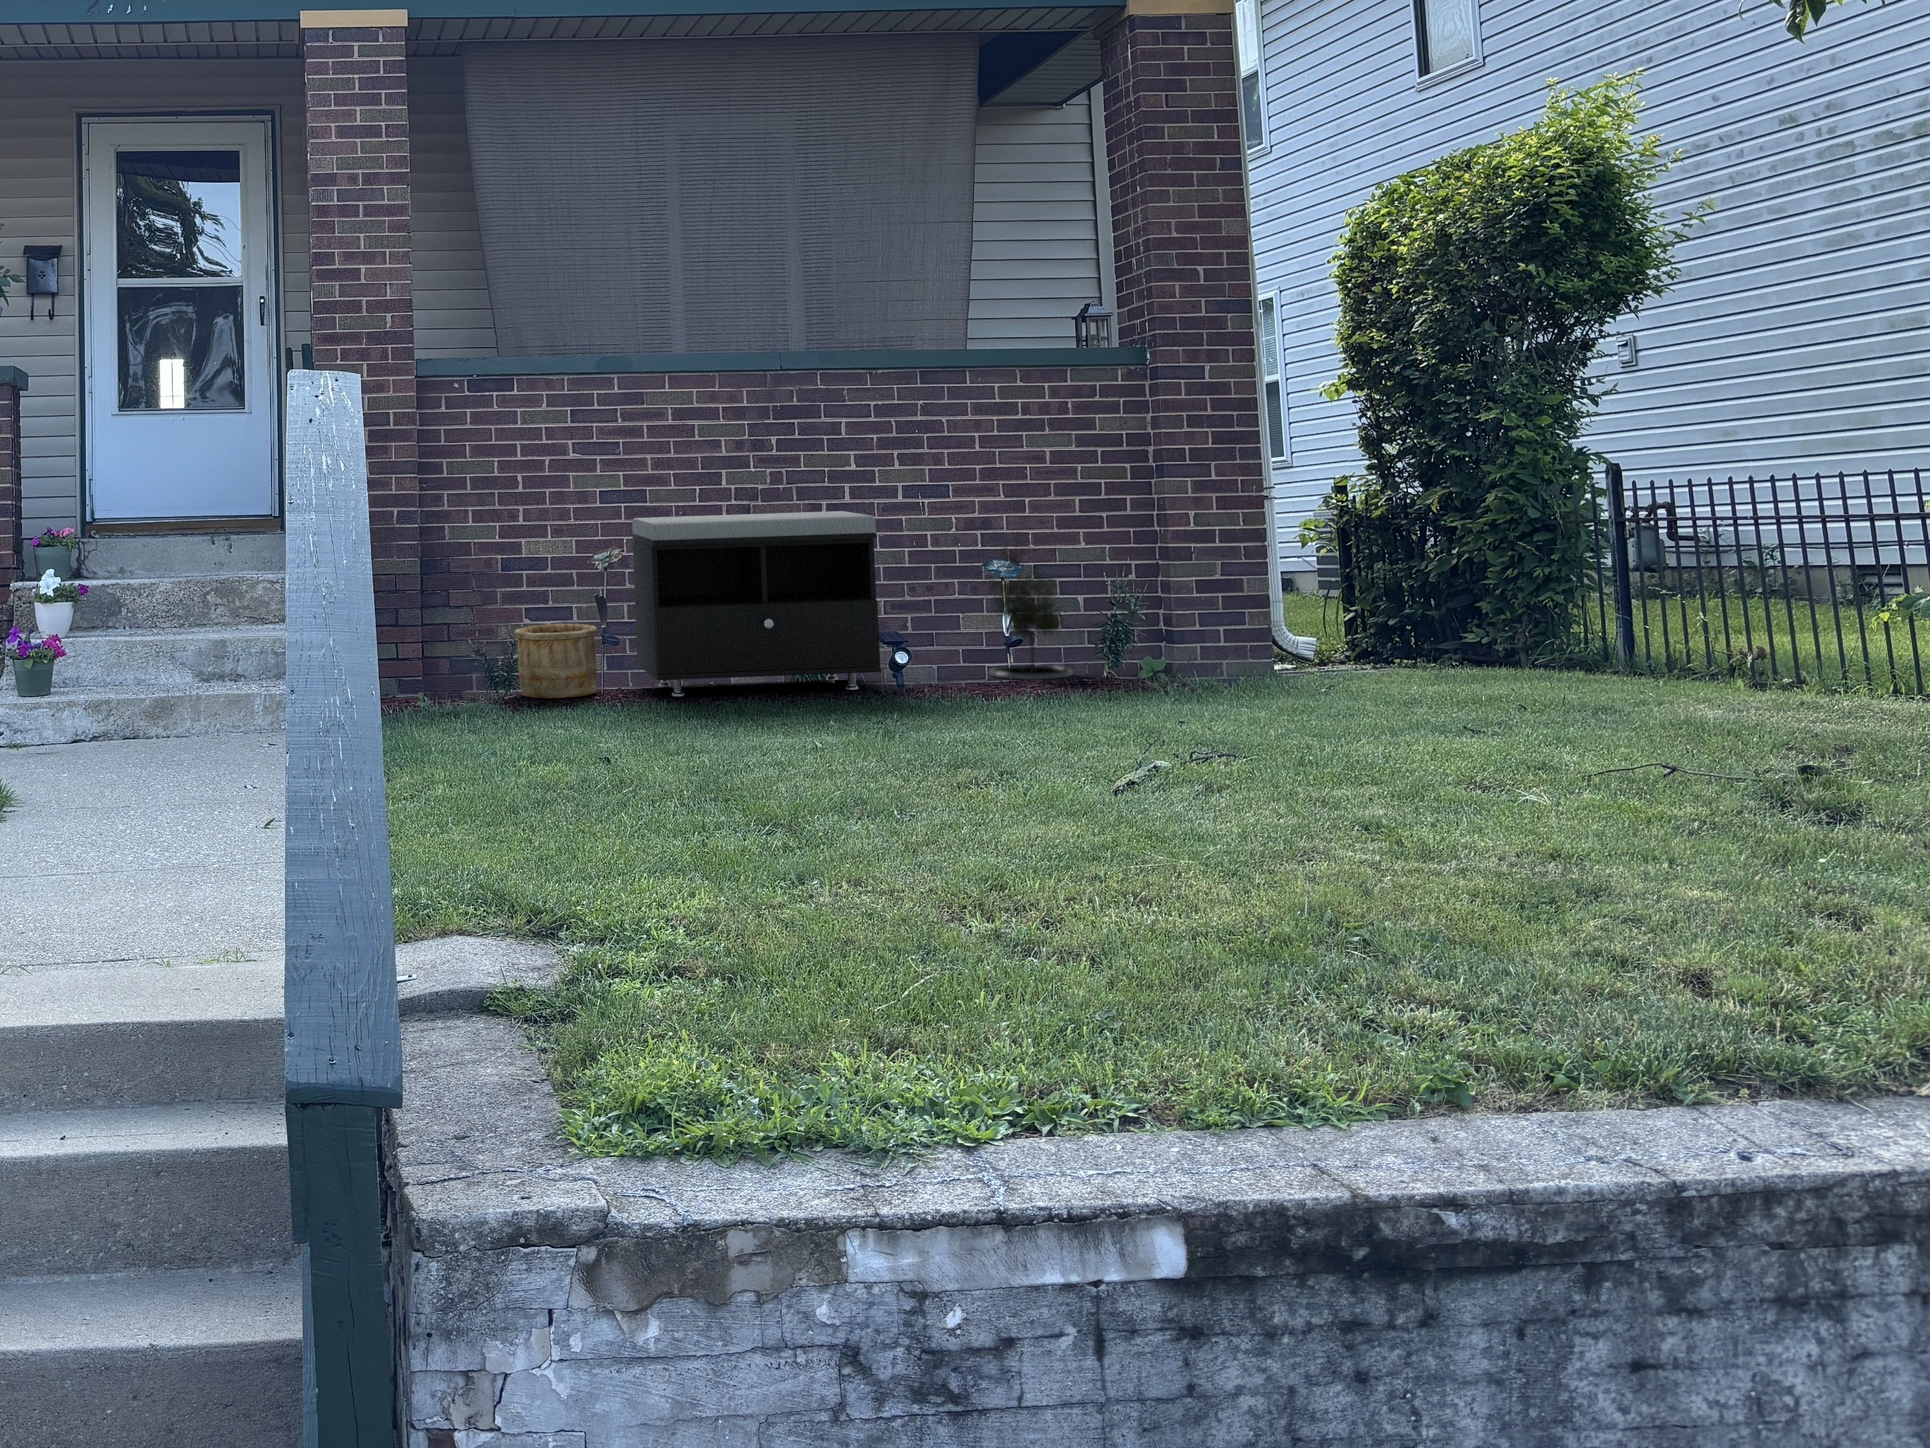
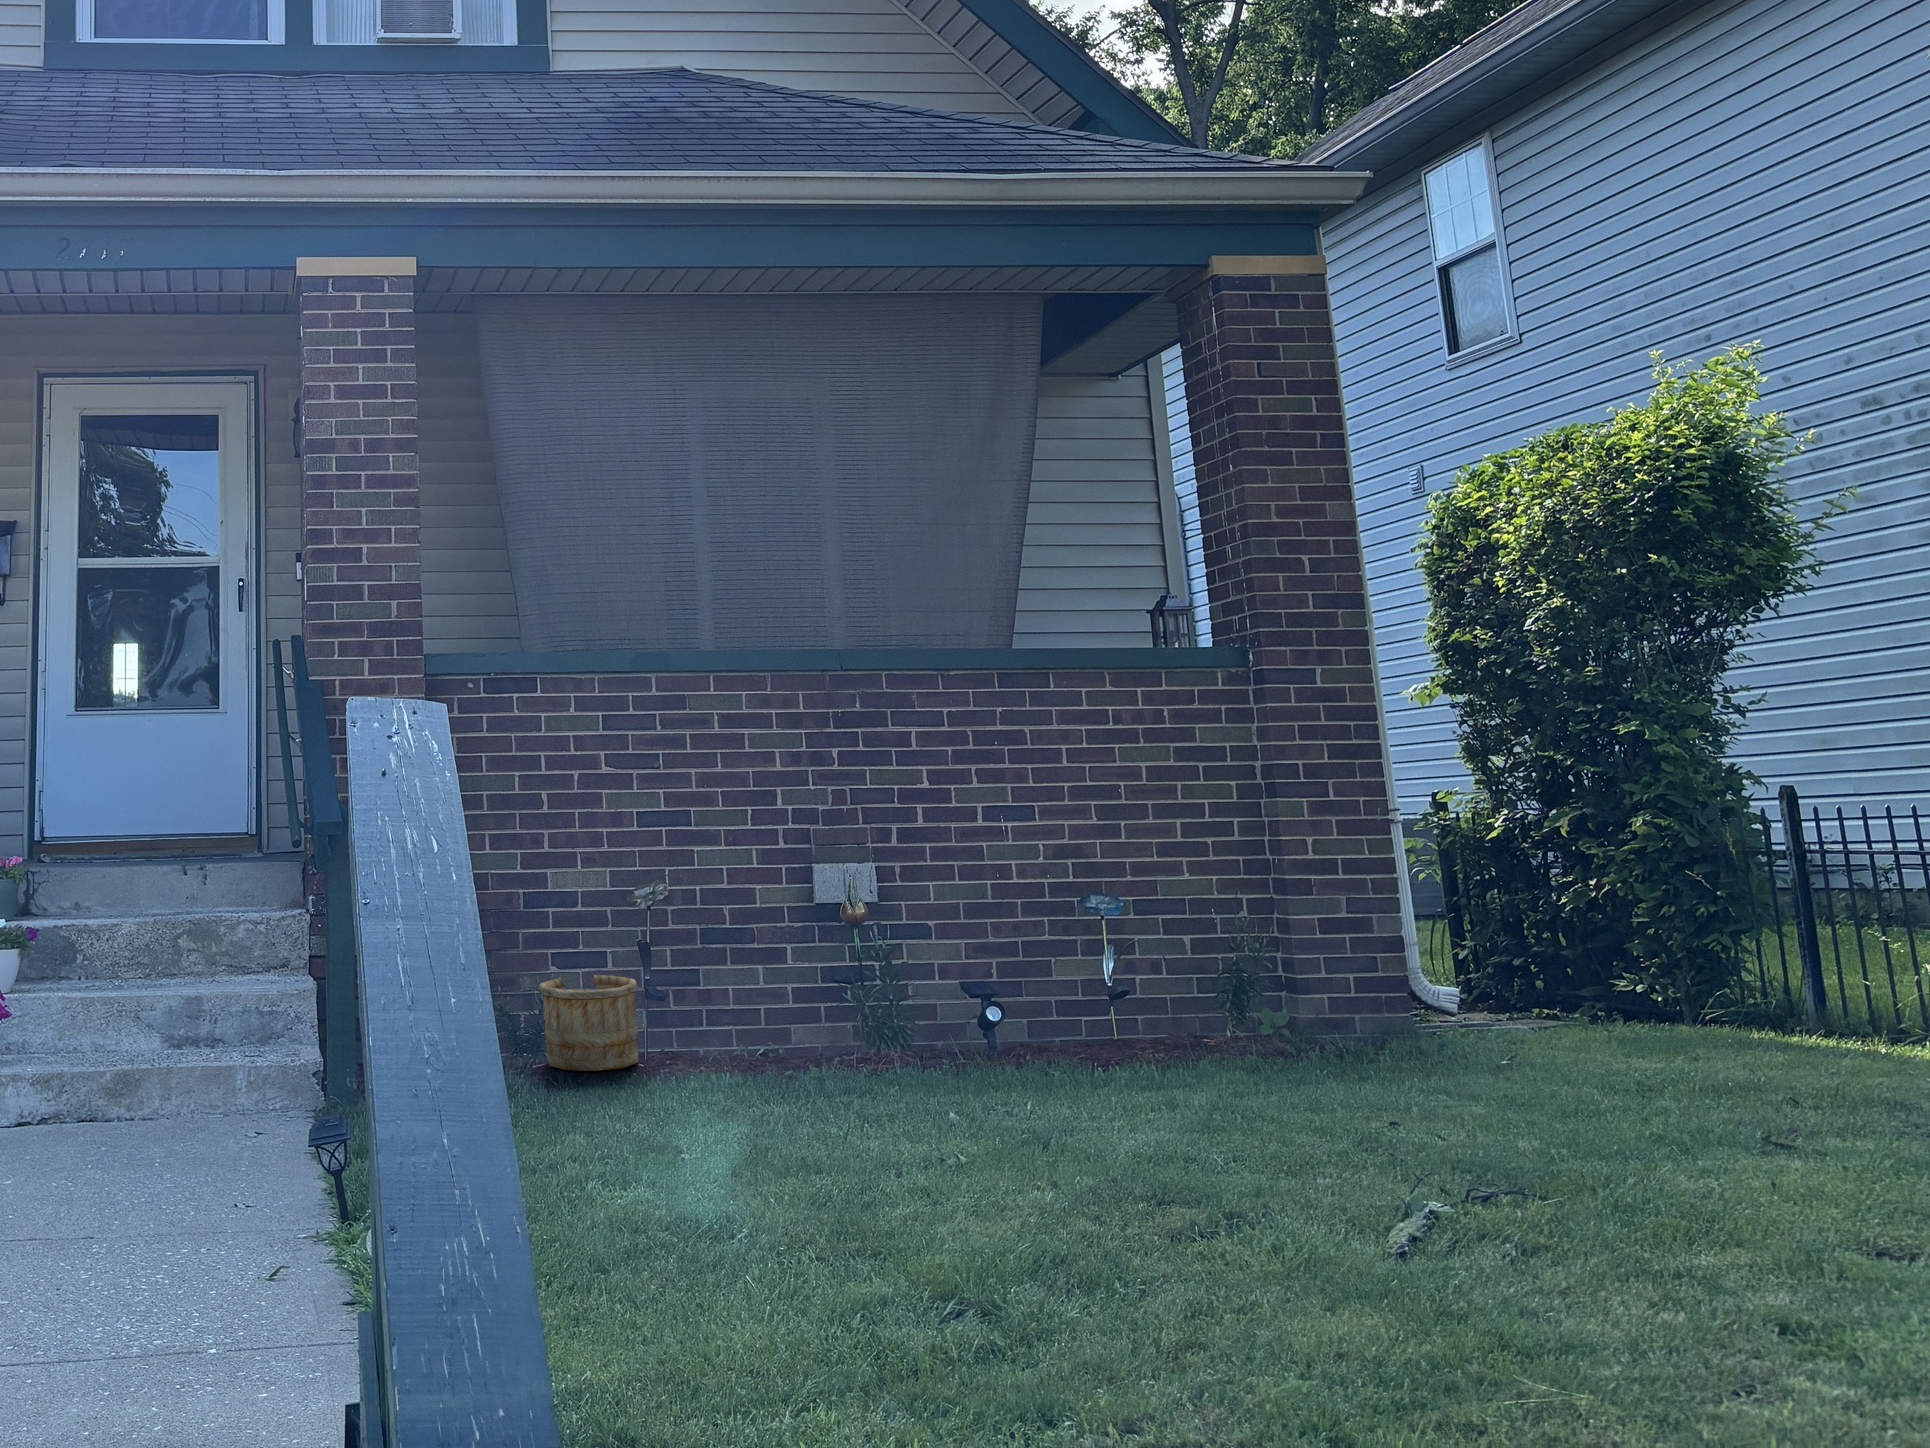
storage bench: present [632,511,881,697] -> none [675,840,977,1071]
potted tree: present [985,531,1073,680] -> none [1085,865,1197,1048]

